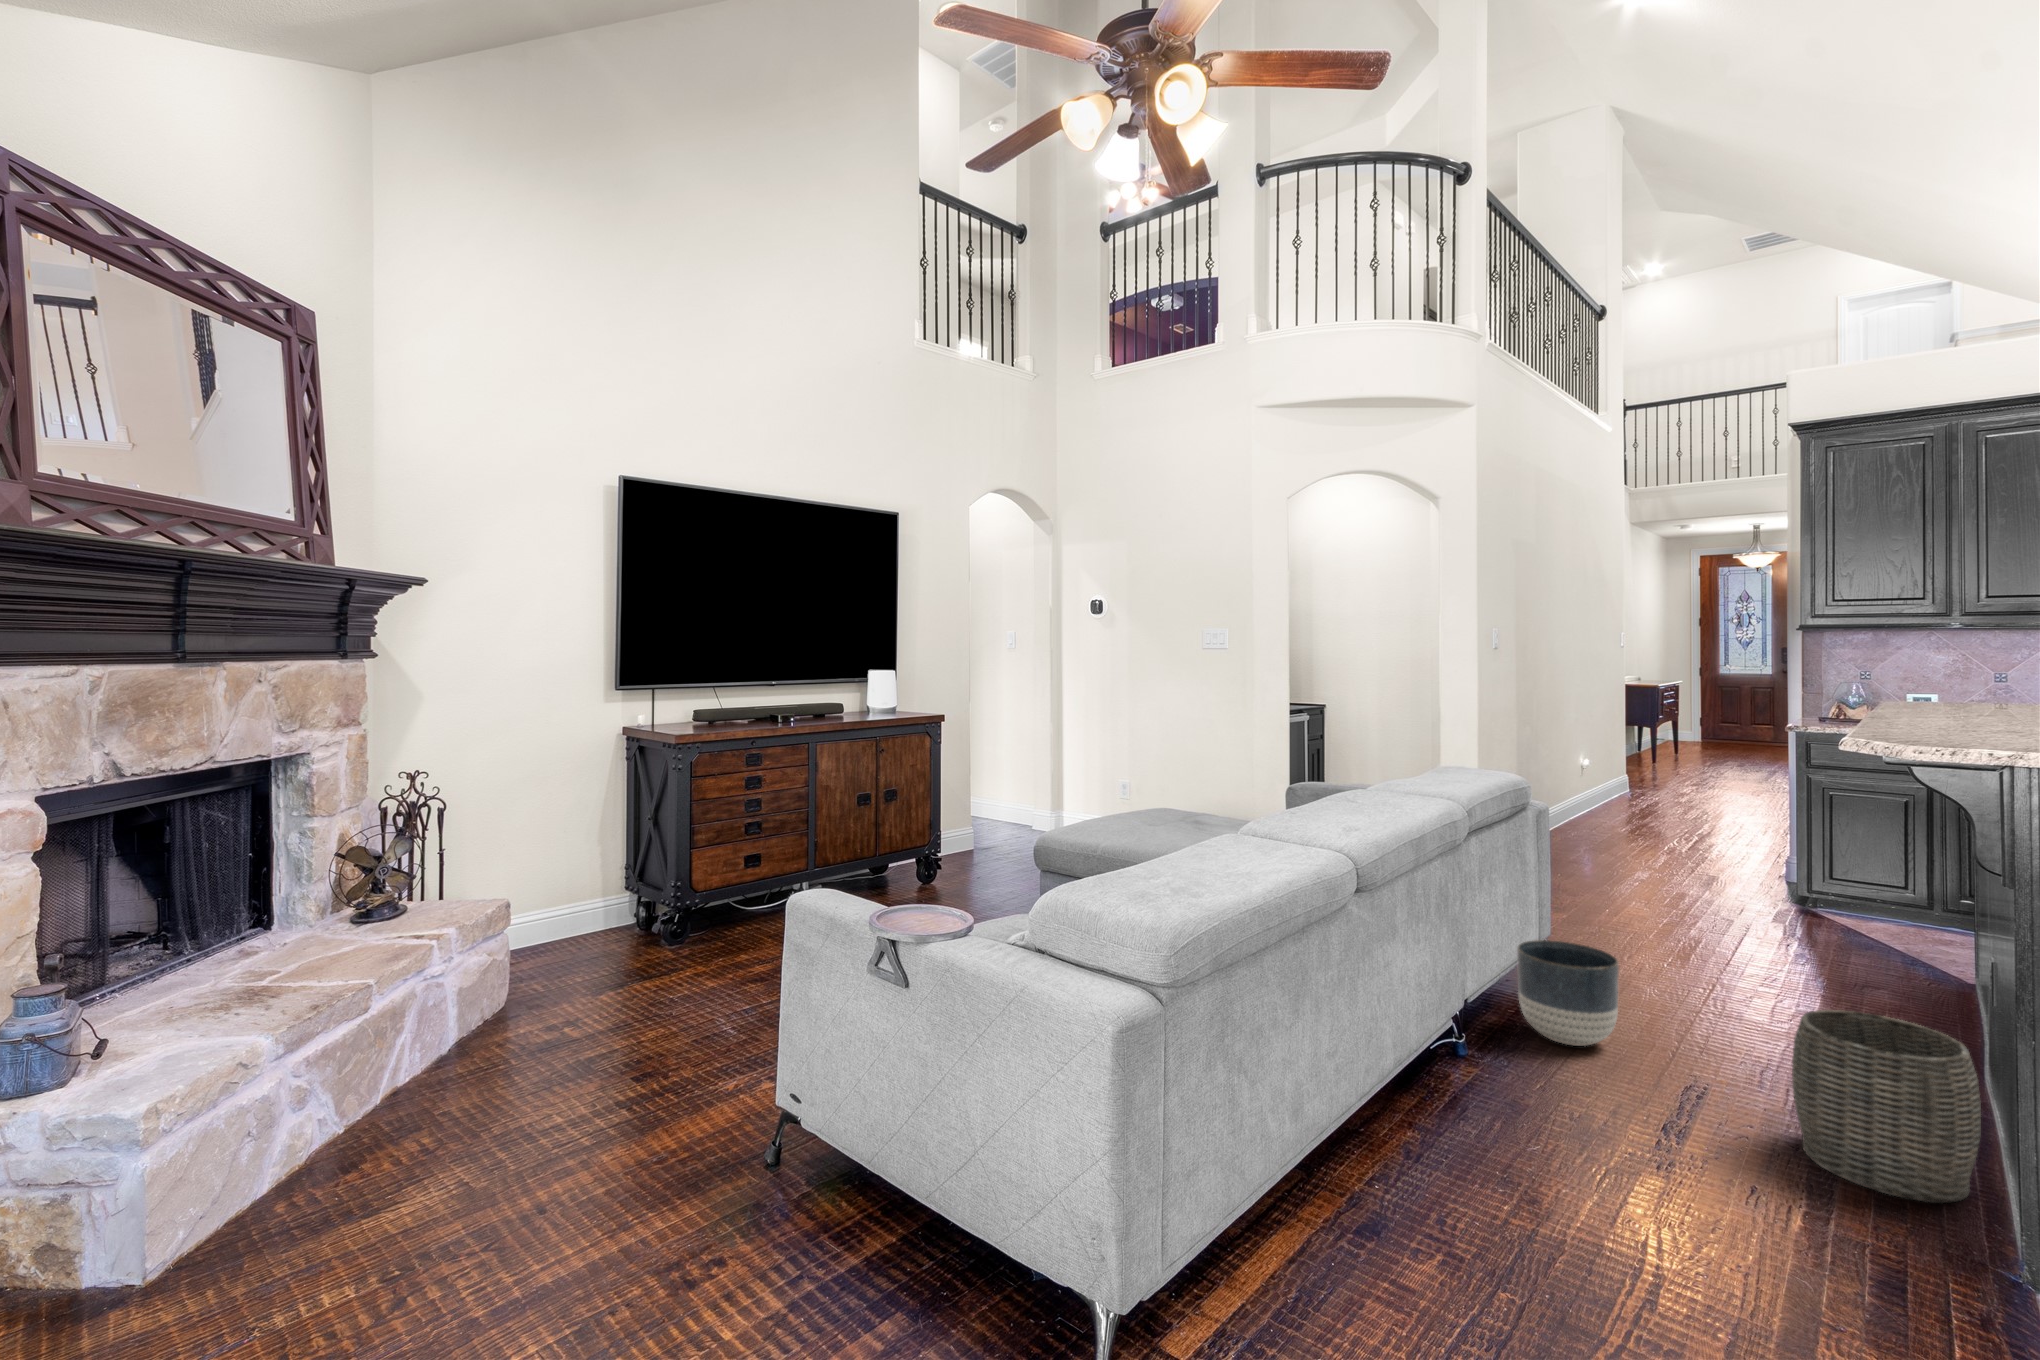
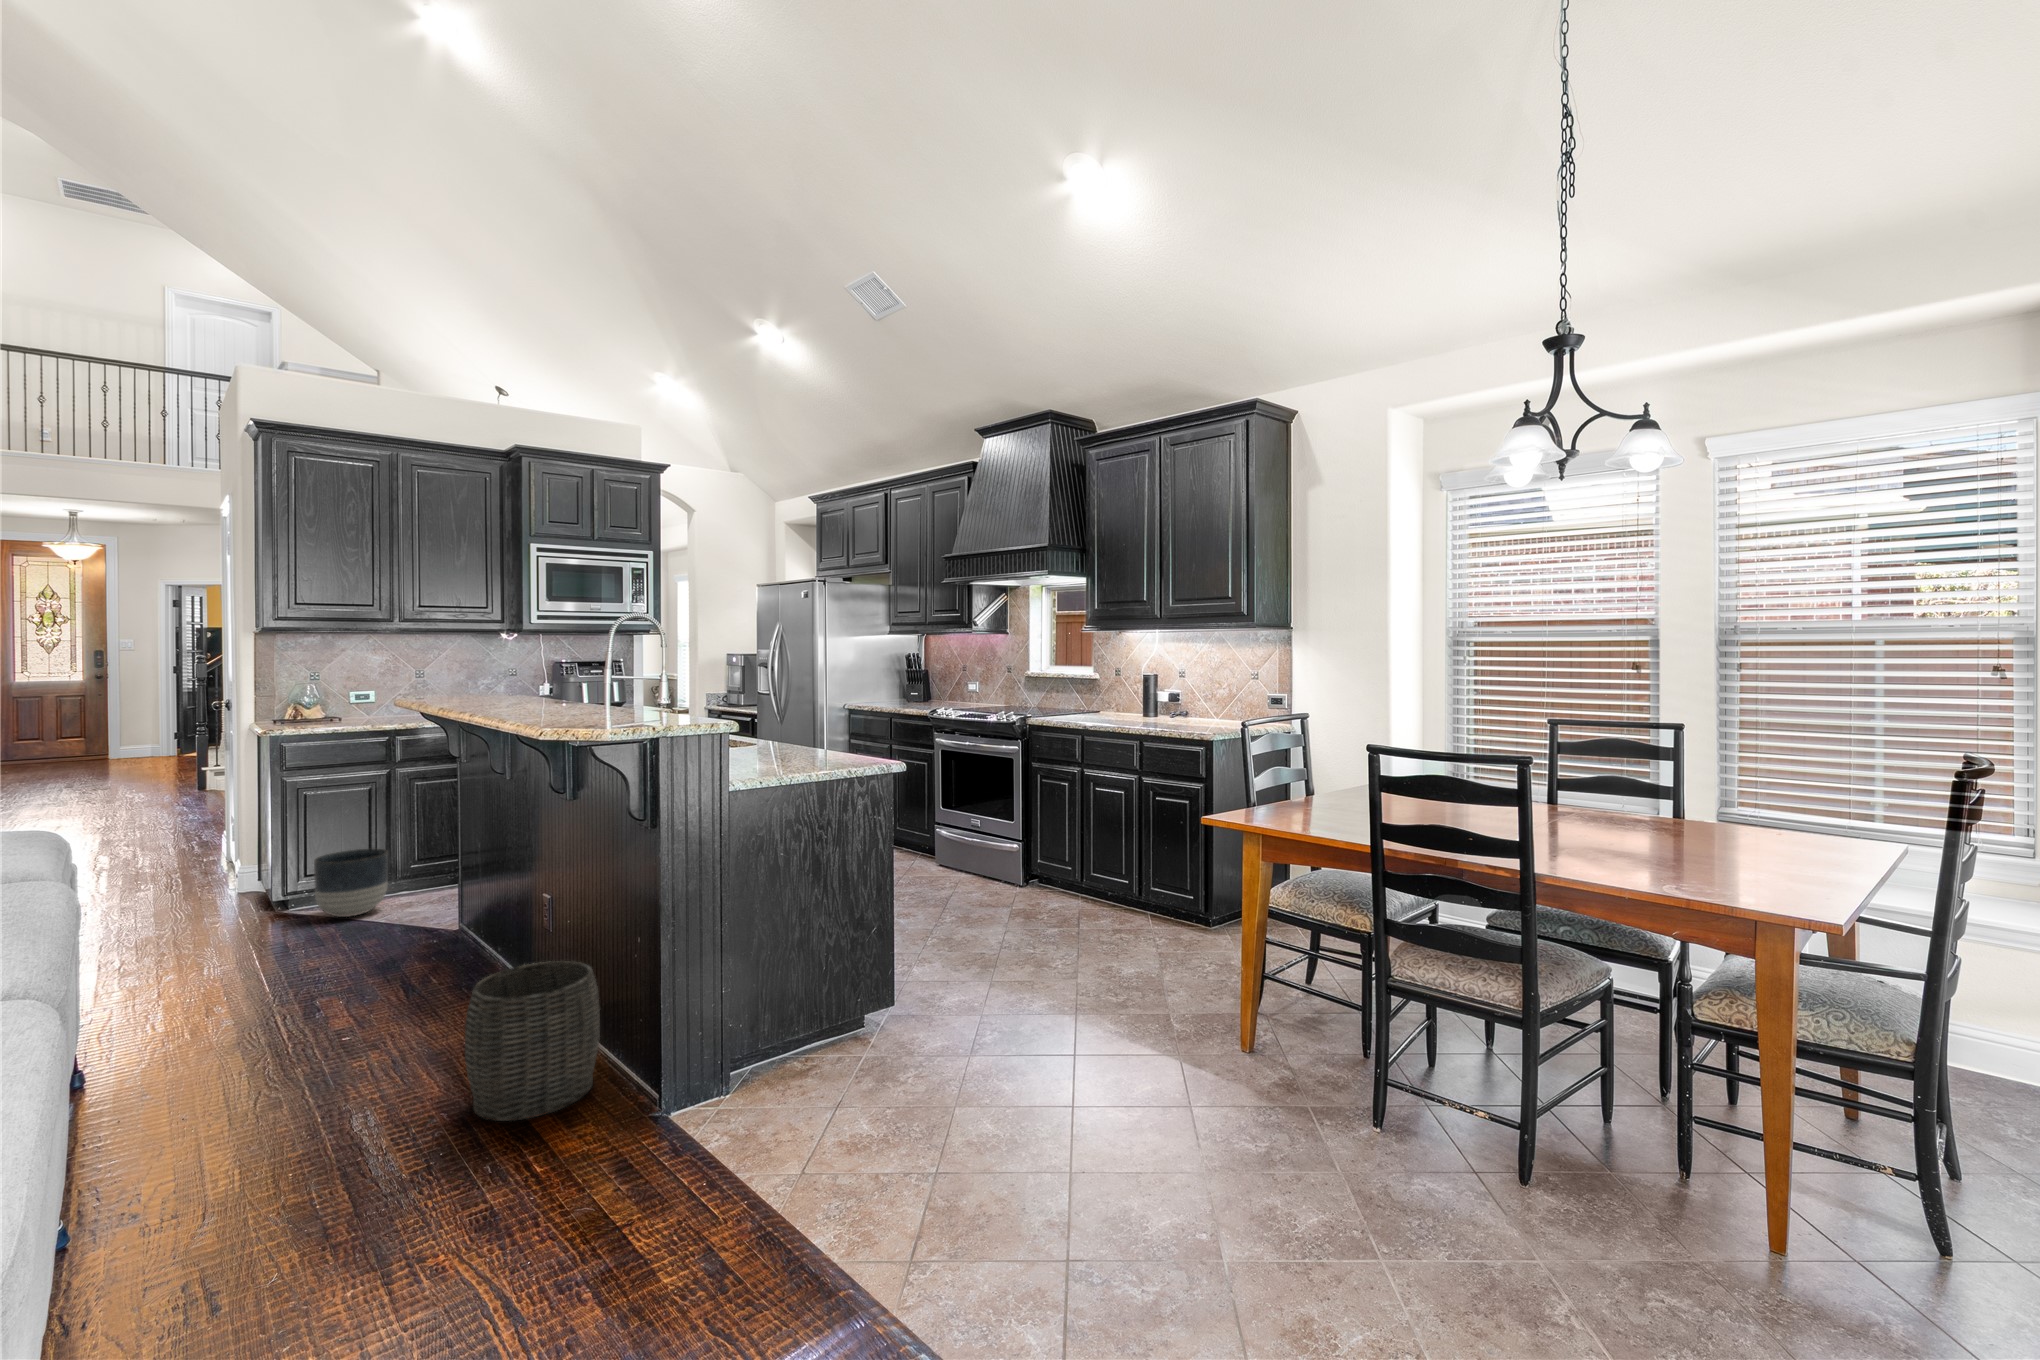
planter: present [1517,940,1619,1046] -> present [314,849,388,917]

